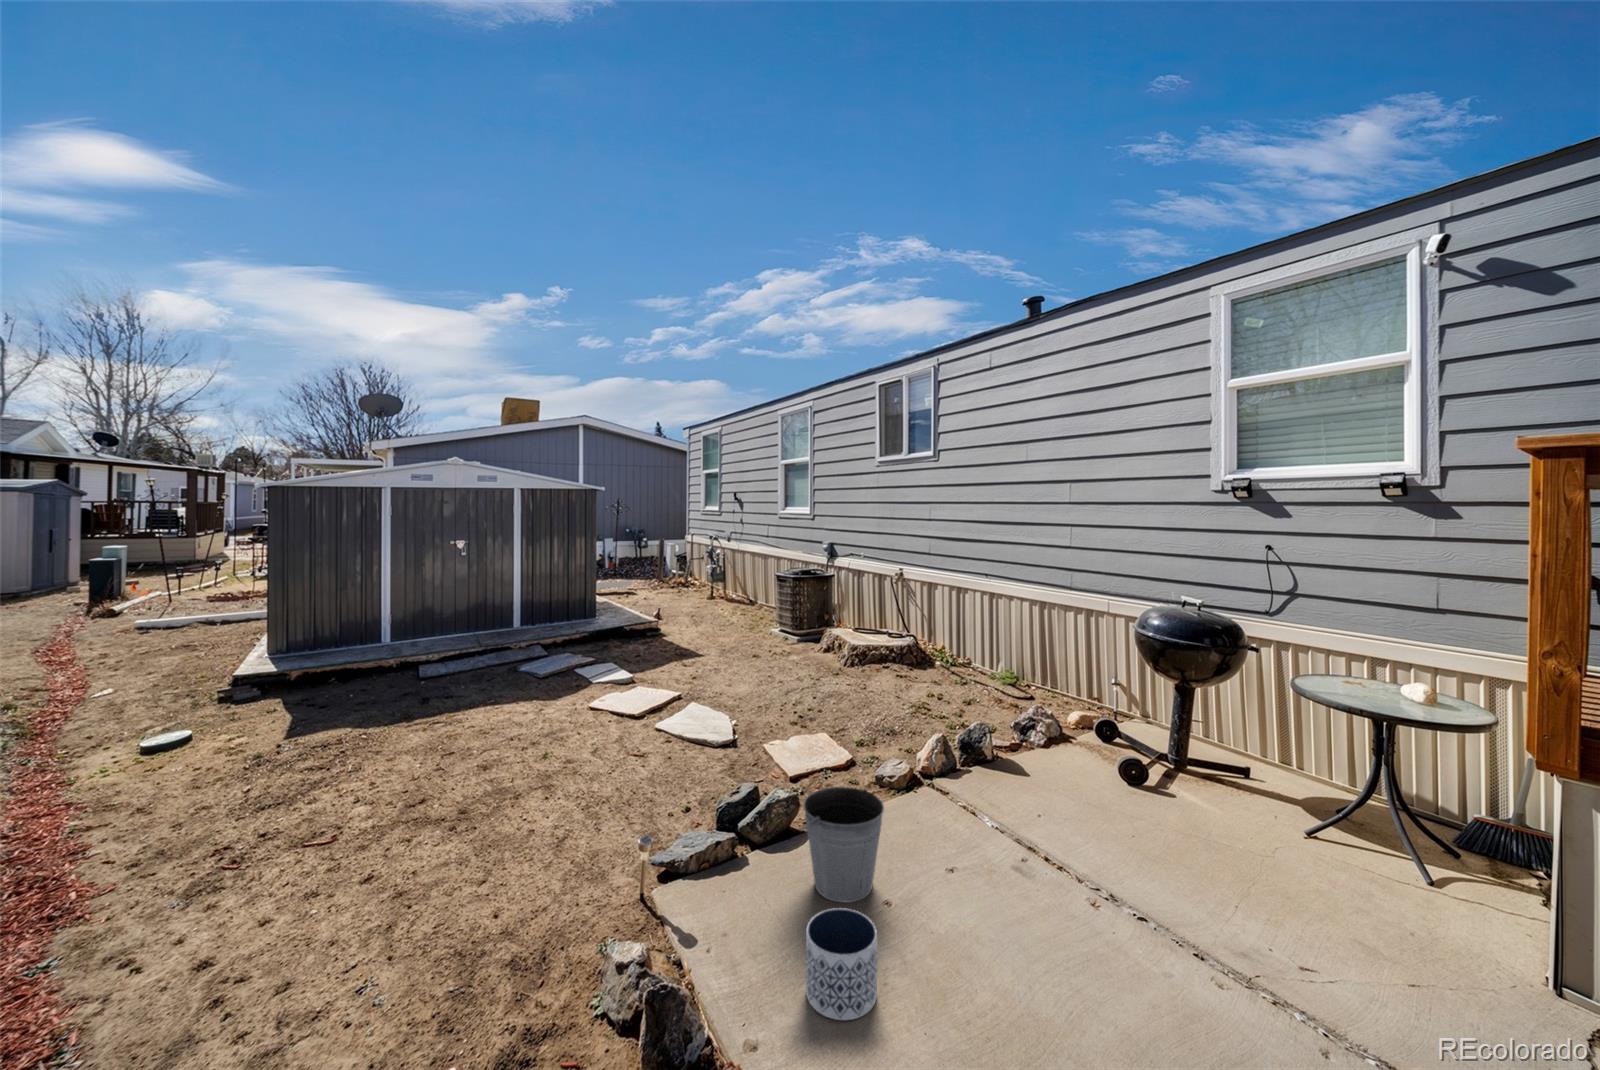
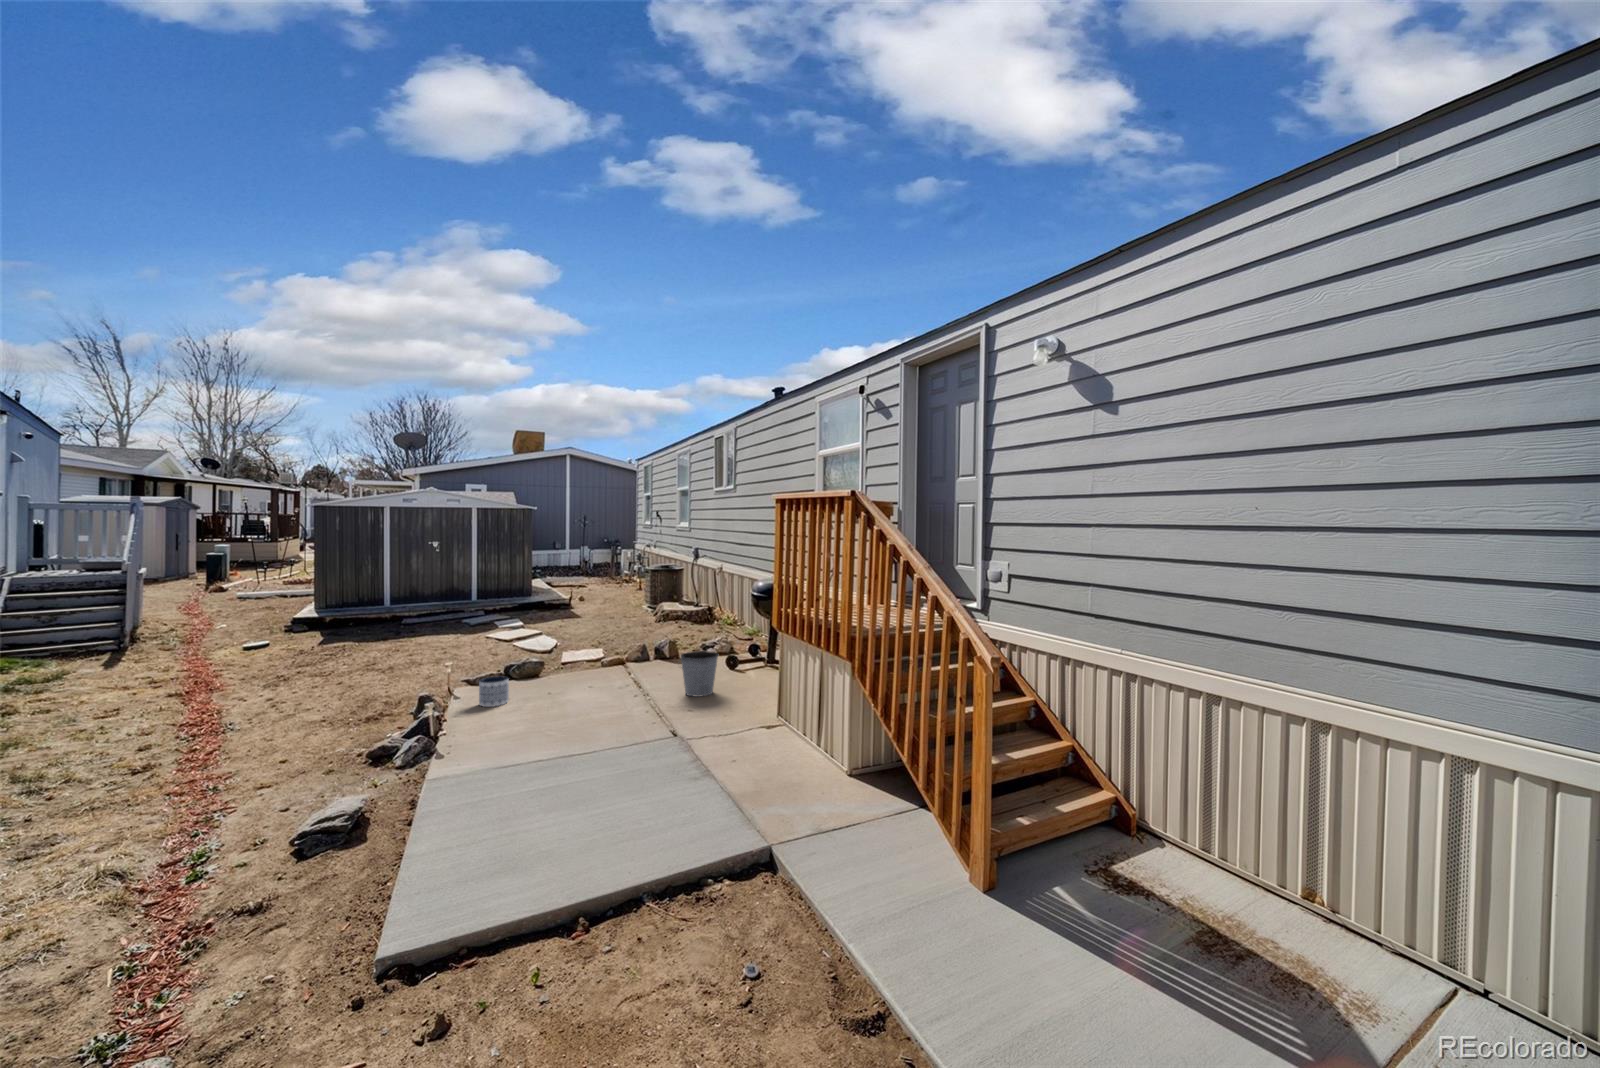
bucket: present [800,787,884,903] -> present [681,651,718,697]

